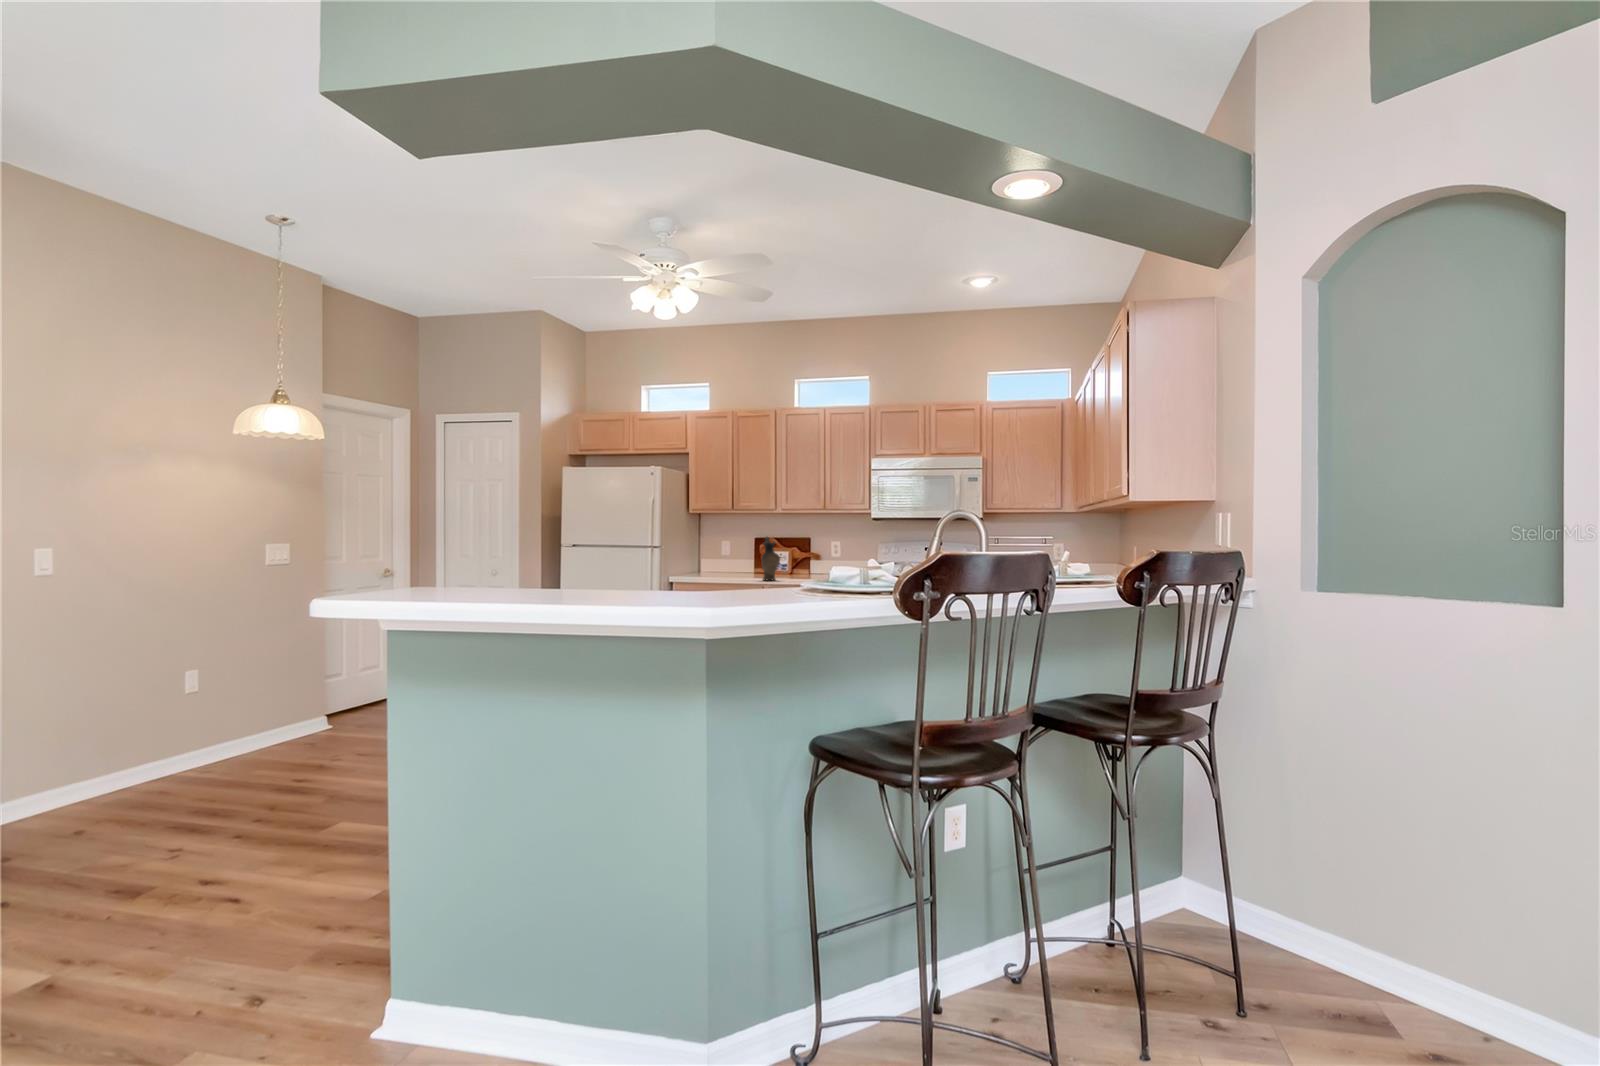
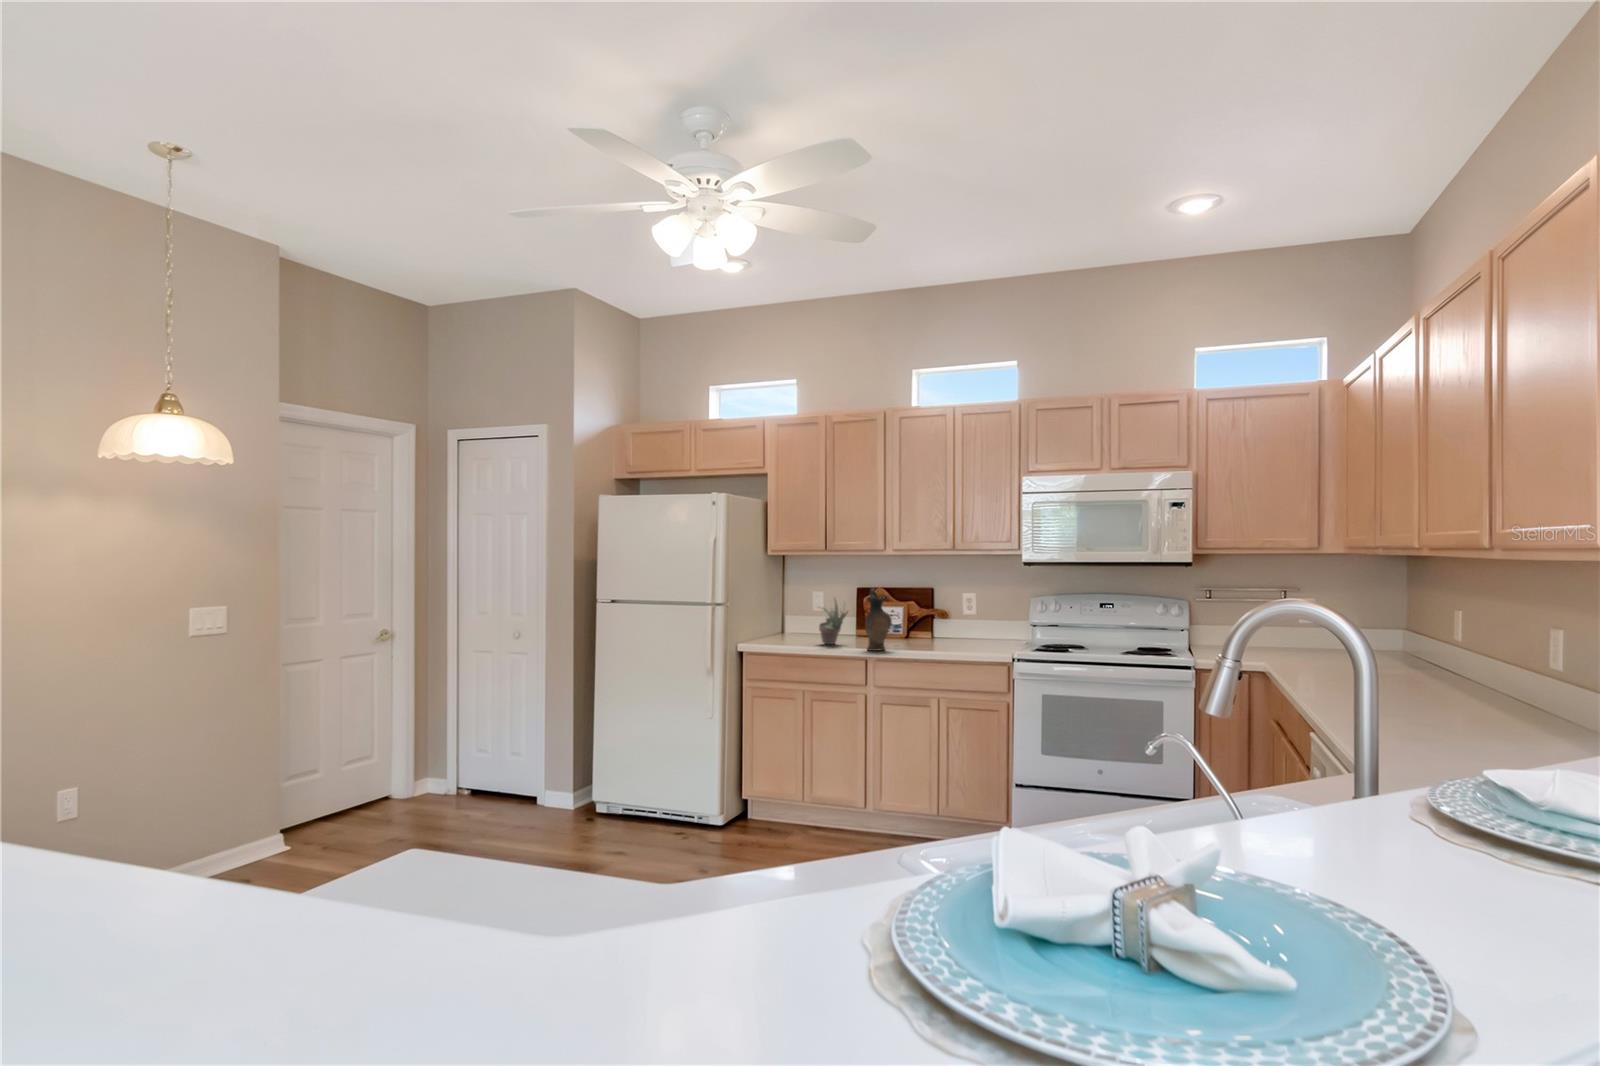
succulent plant: none [726,544,749,579] -> present [819,599,848,644]

